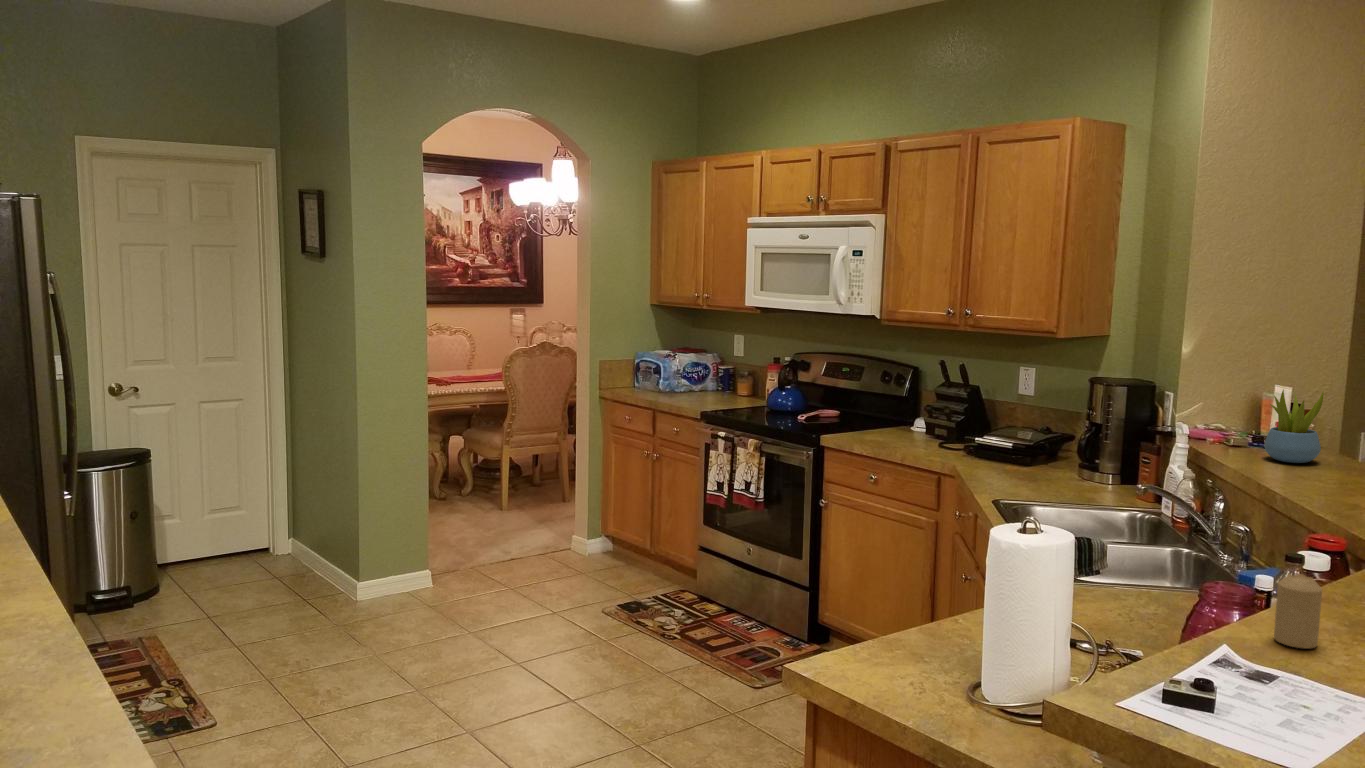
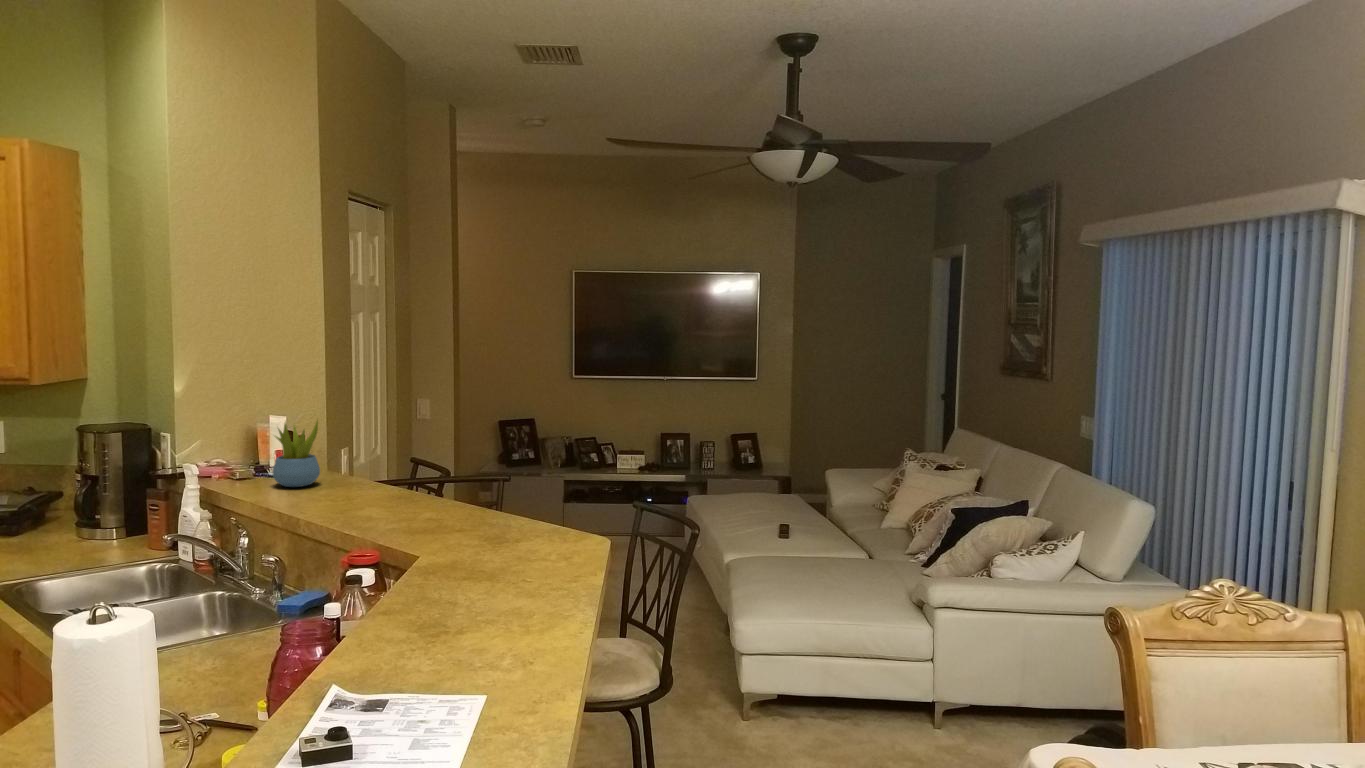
candle: present [1274,574,1322,648] -> none [366,596,403,666]

